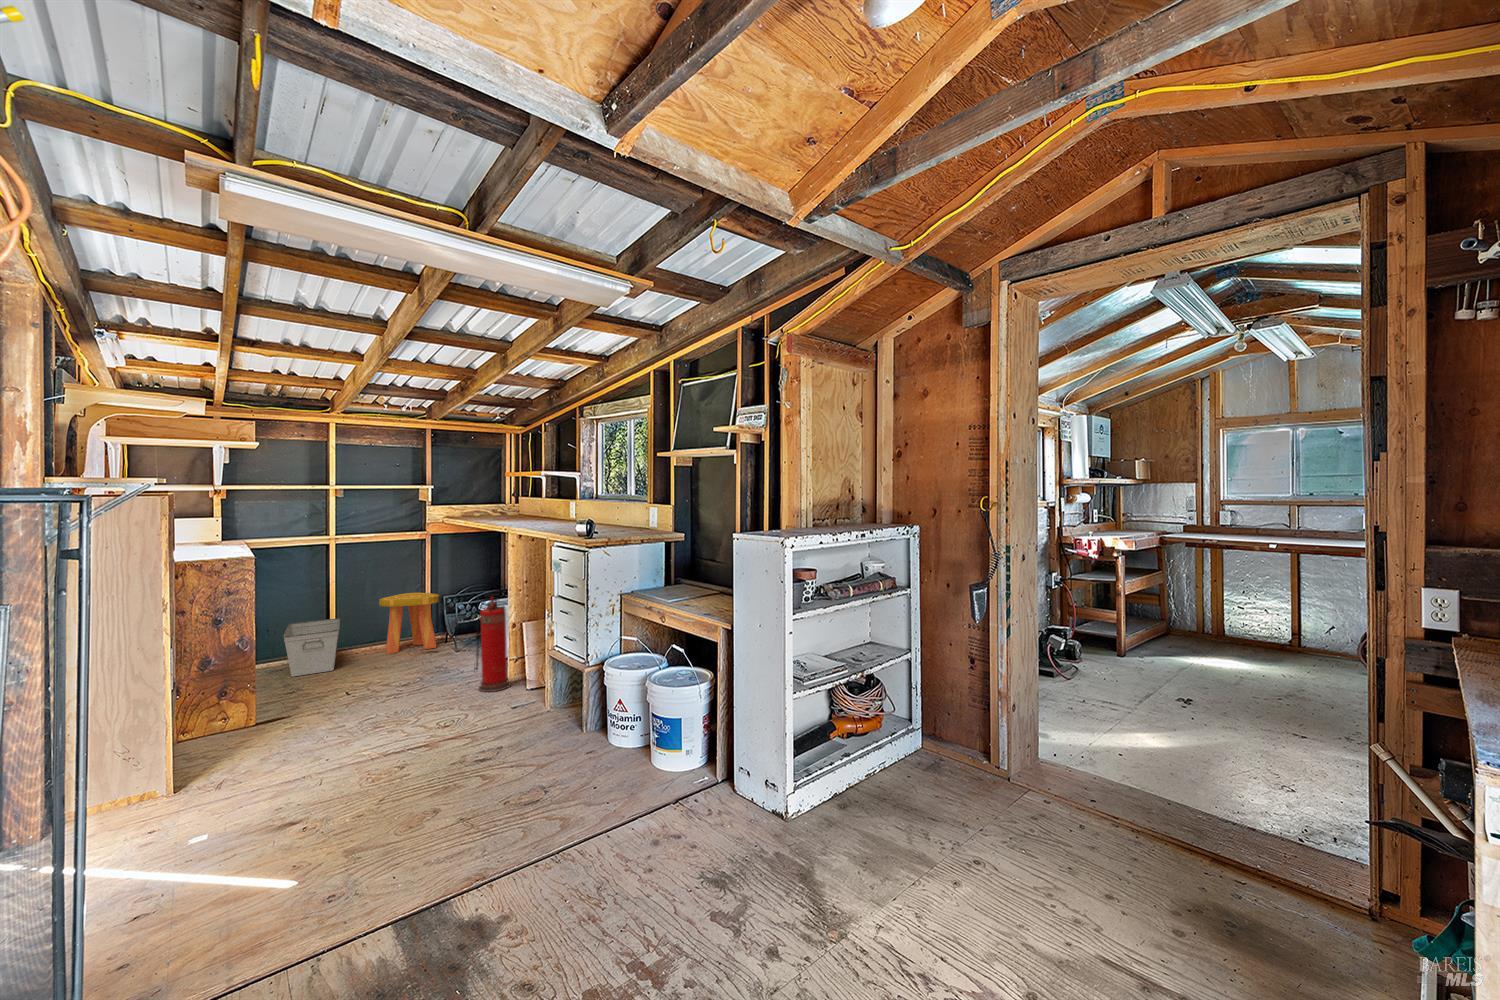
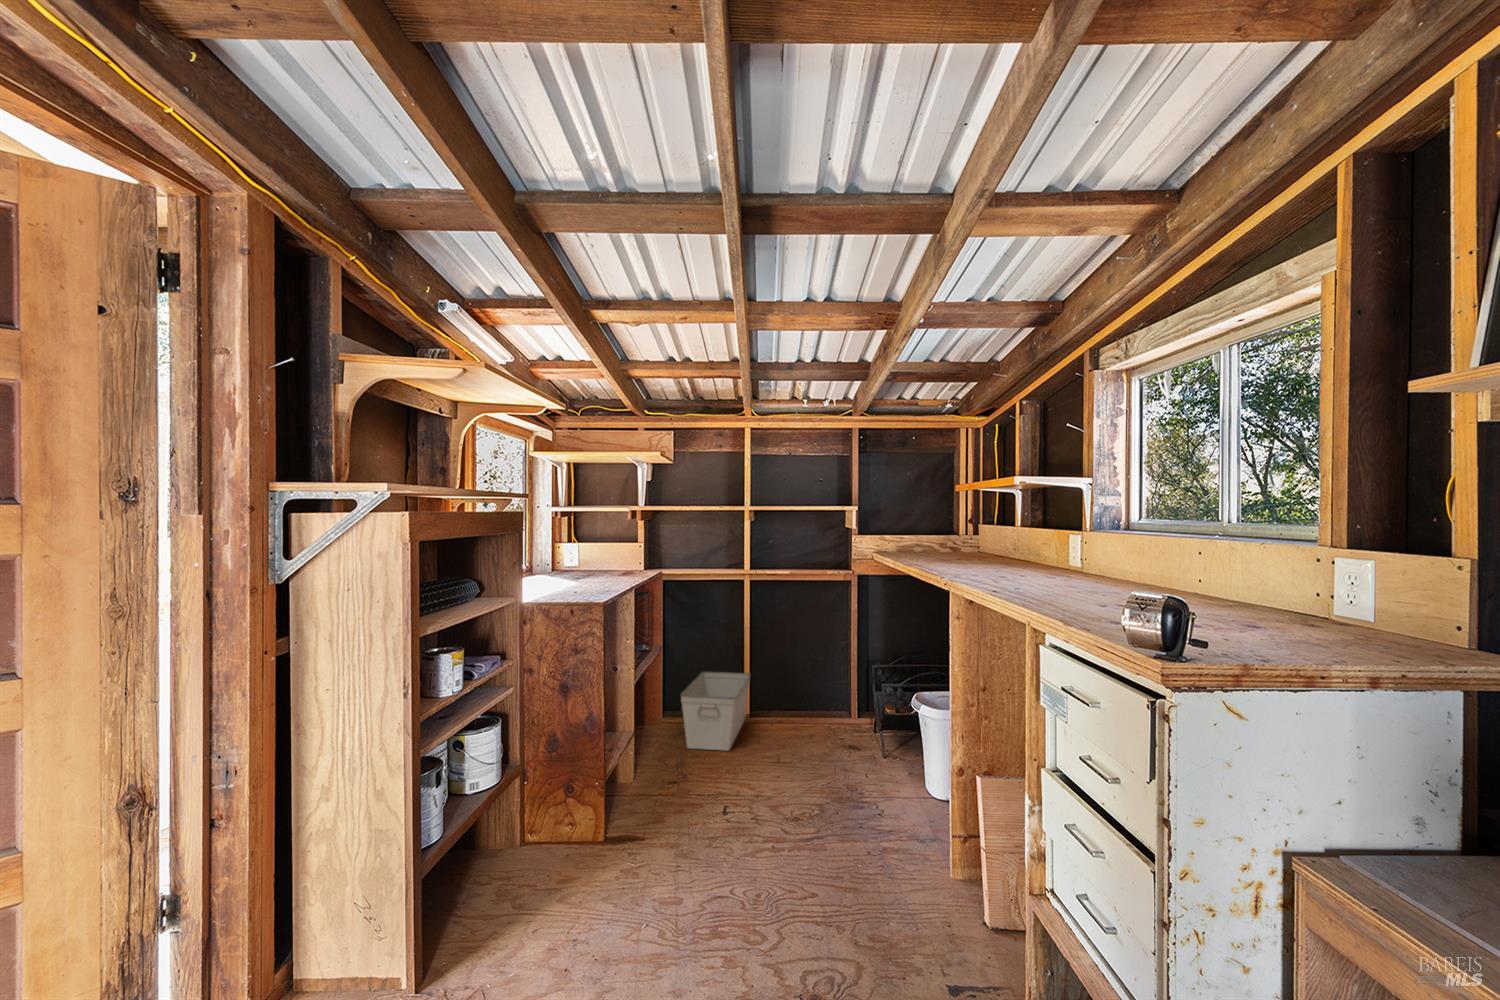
stool: present [379,593,439,654] -> none [791,651,861,740]
fire extinguisher: present [474,593,511,692] -> none [885,706,951,912]

